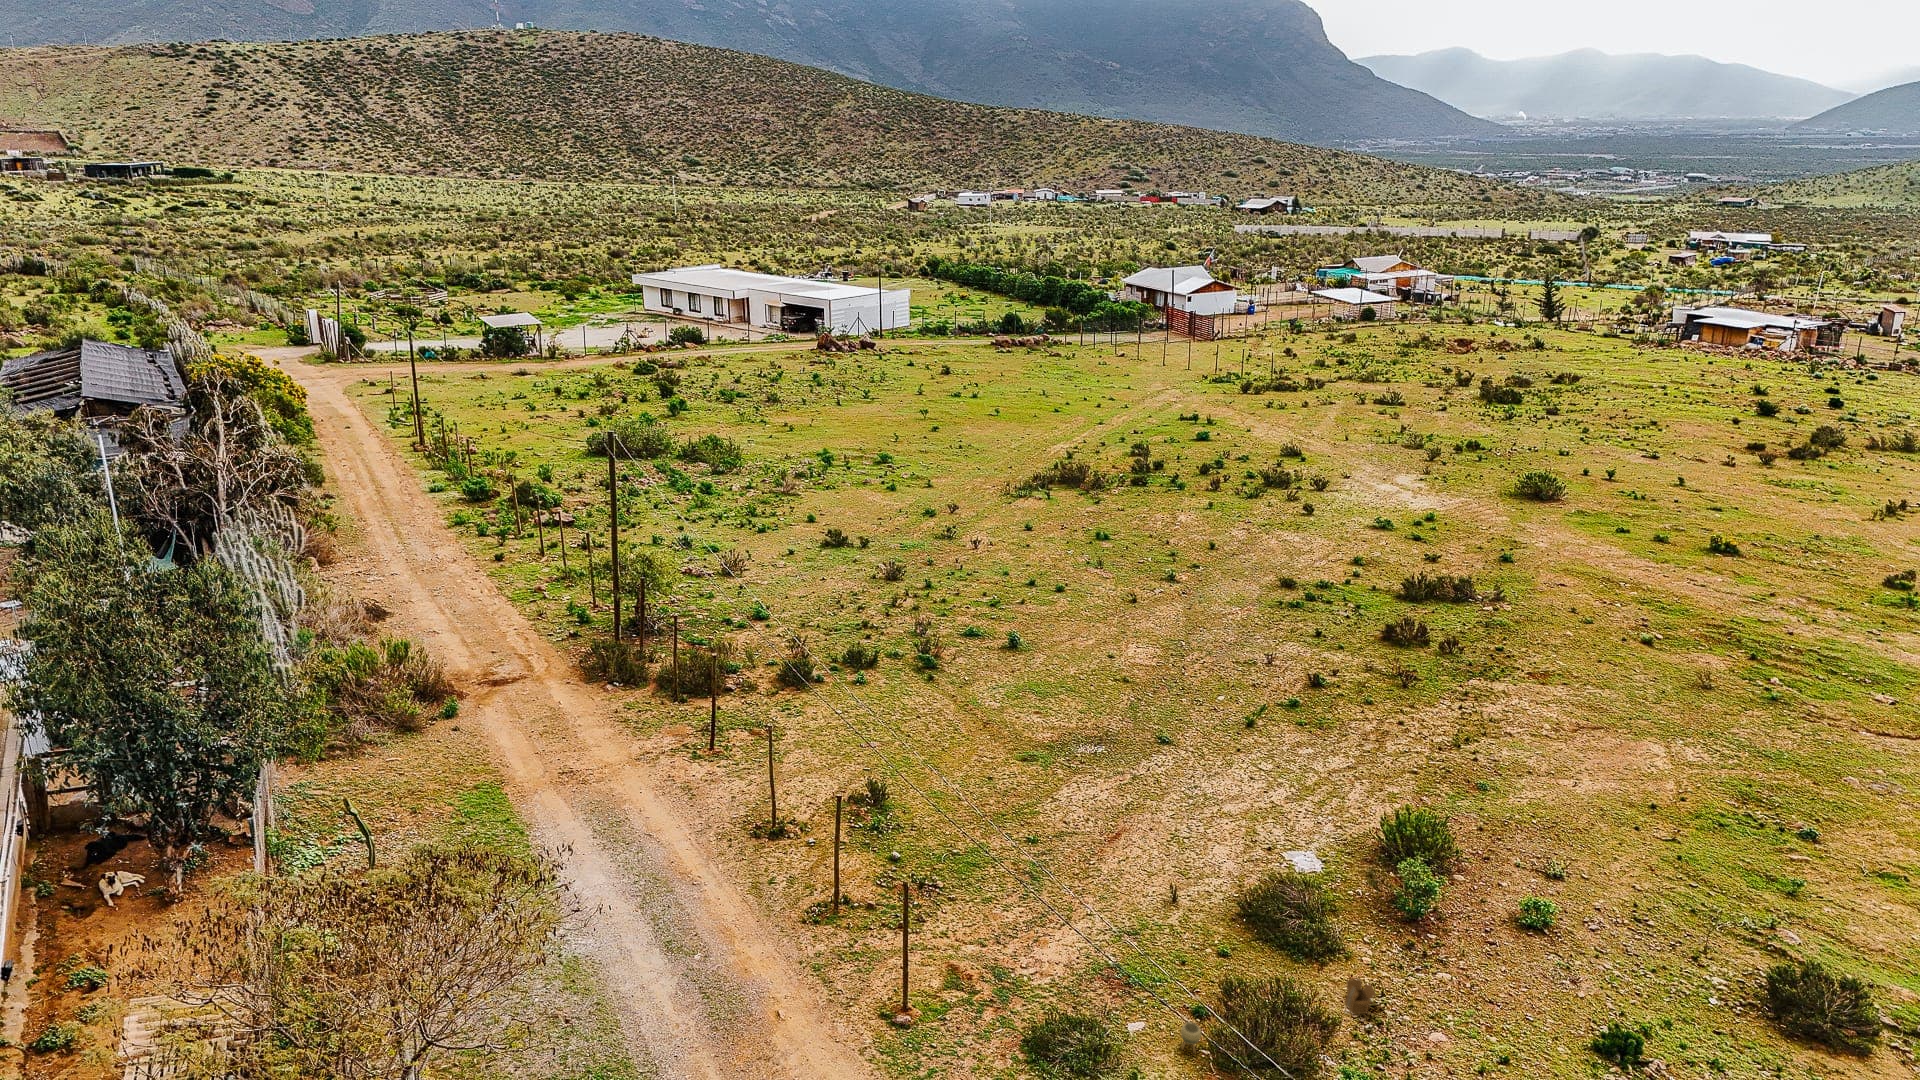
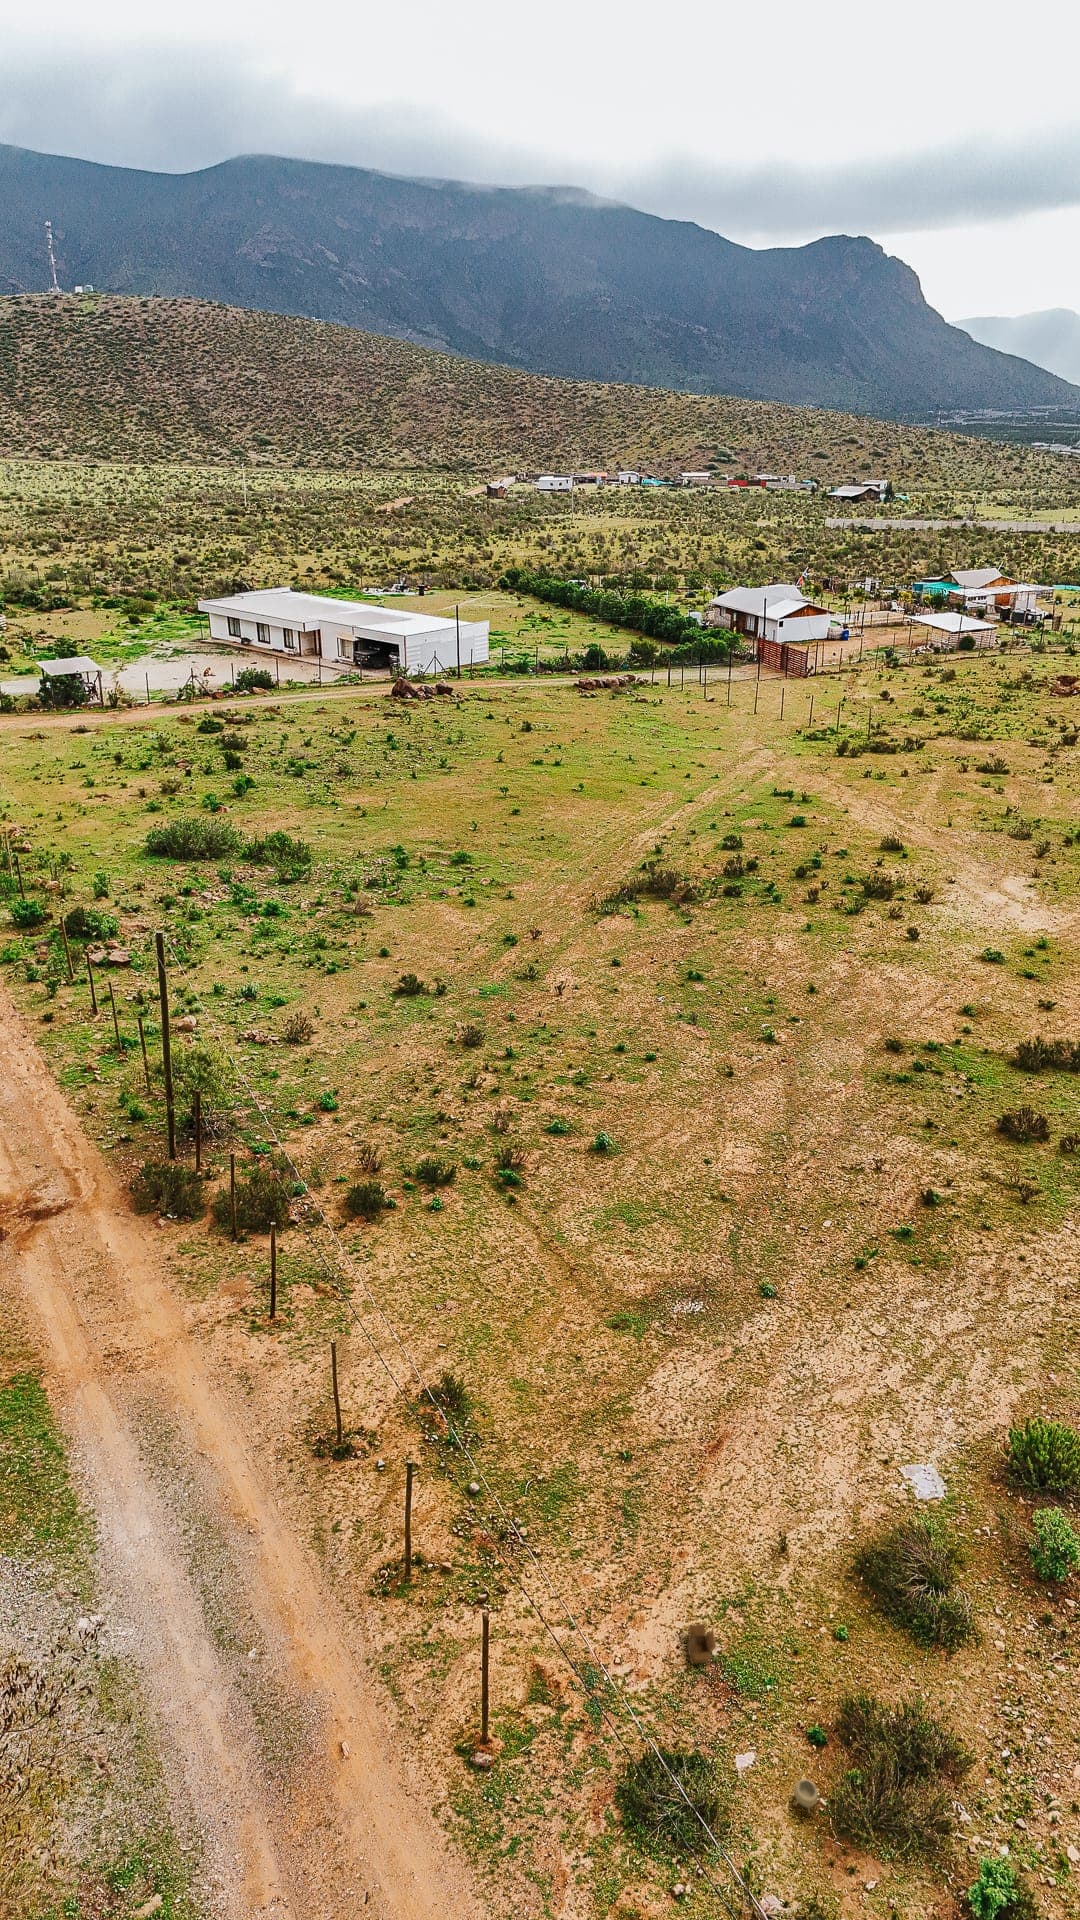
cardboard box: present [1345,979,1376,1015] -> present [687,1624,716,1664]

